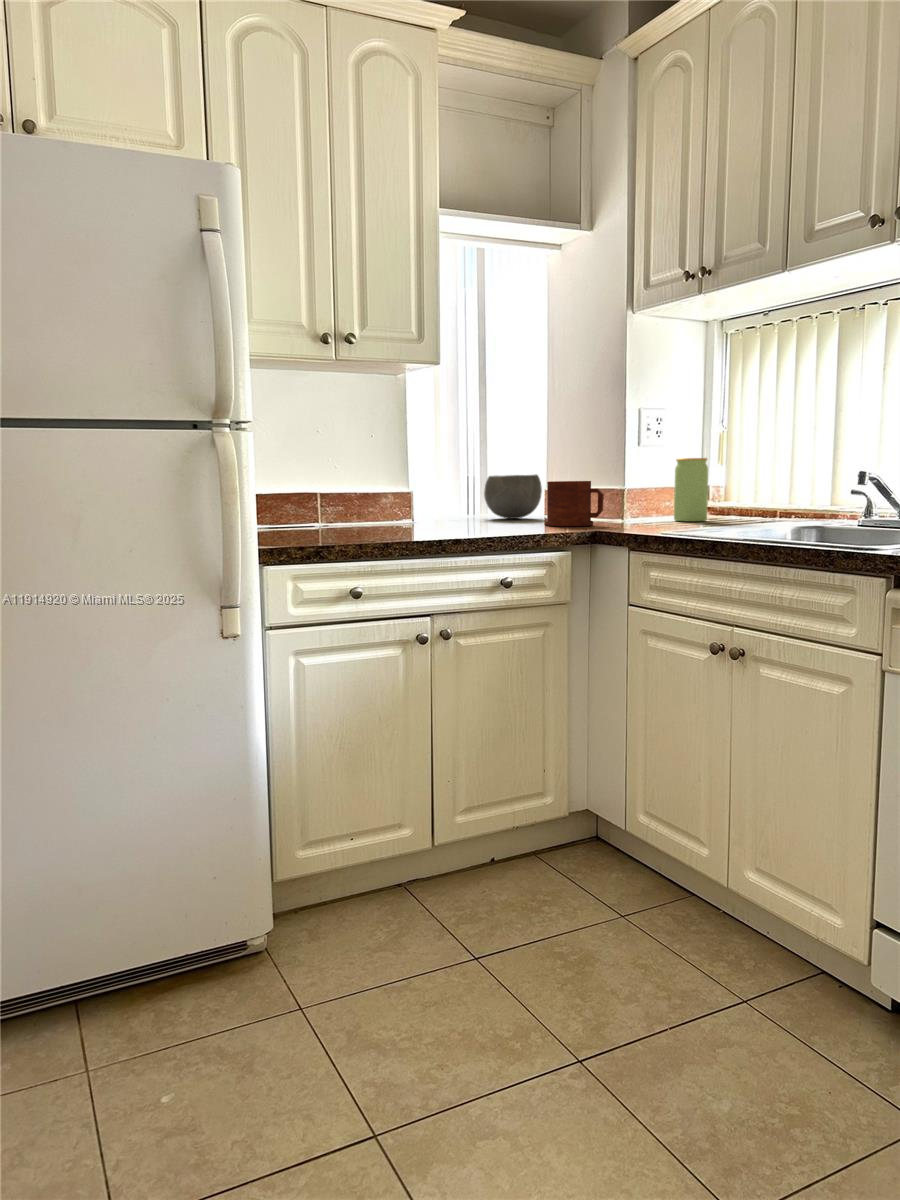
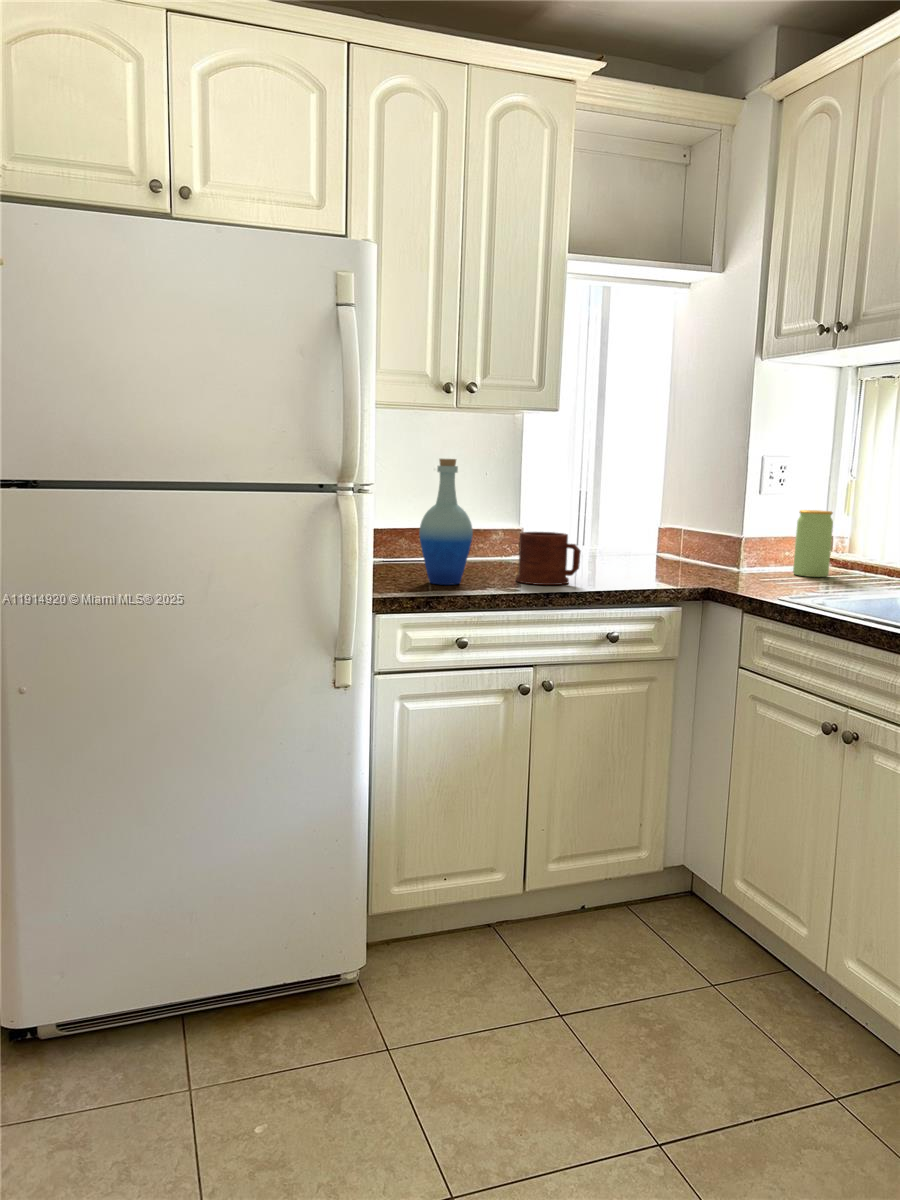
bottle: none [305,409,360,537] -> present [419,459,473,585]
ceramic bowl: present [484,474,542,519] -> none [596,514,656,560]
mug: present [545,481,604,526] -> present [516,532,581,585]

